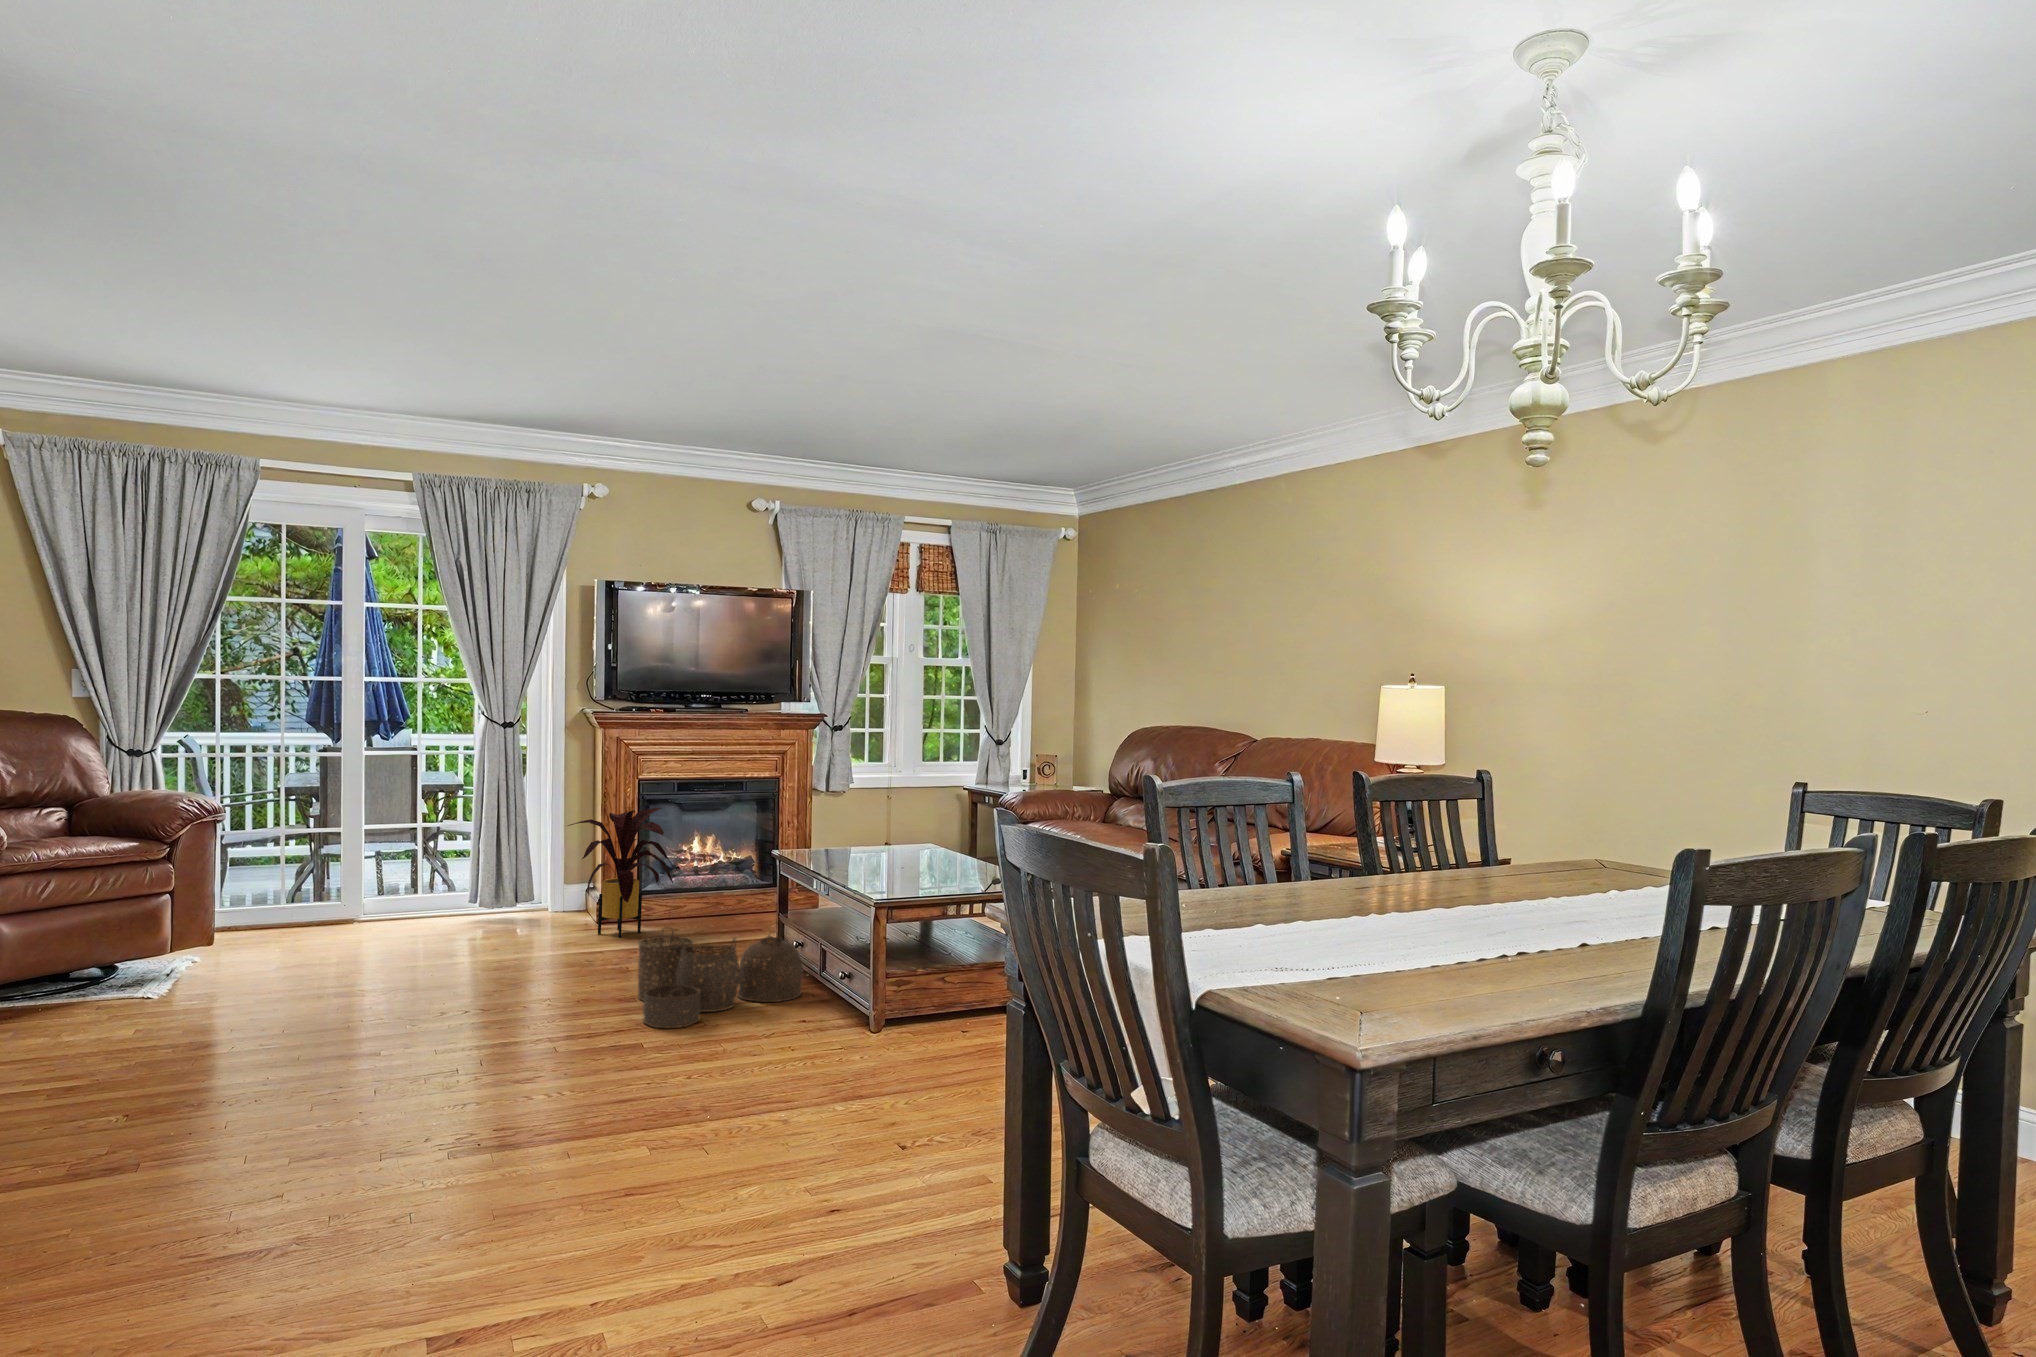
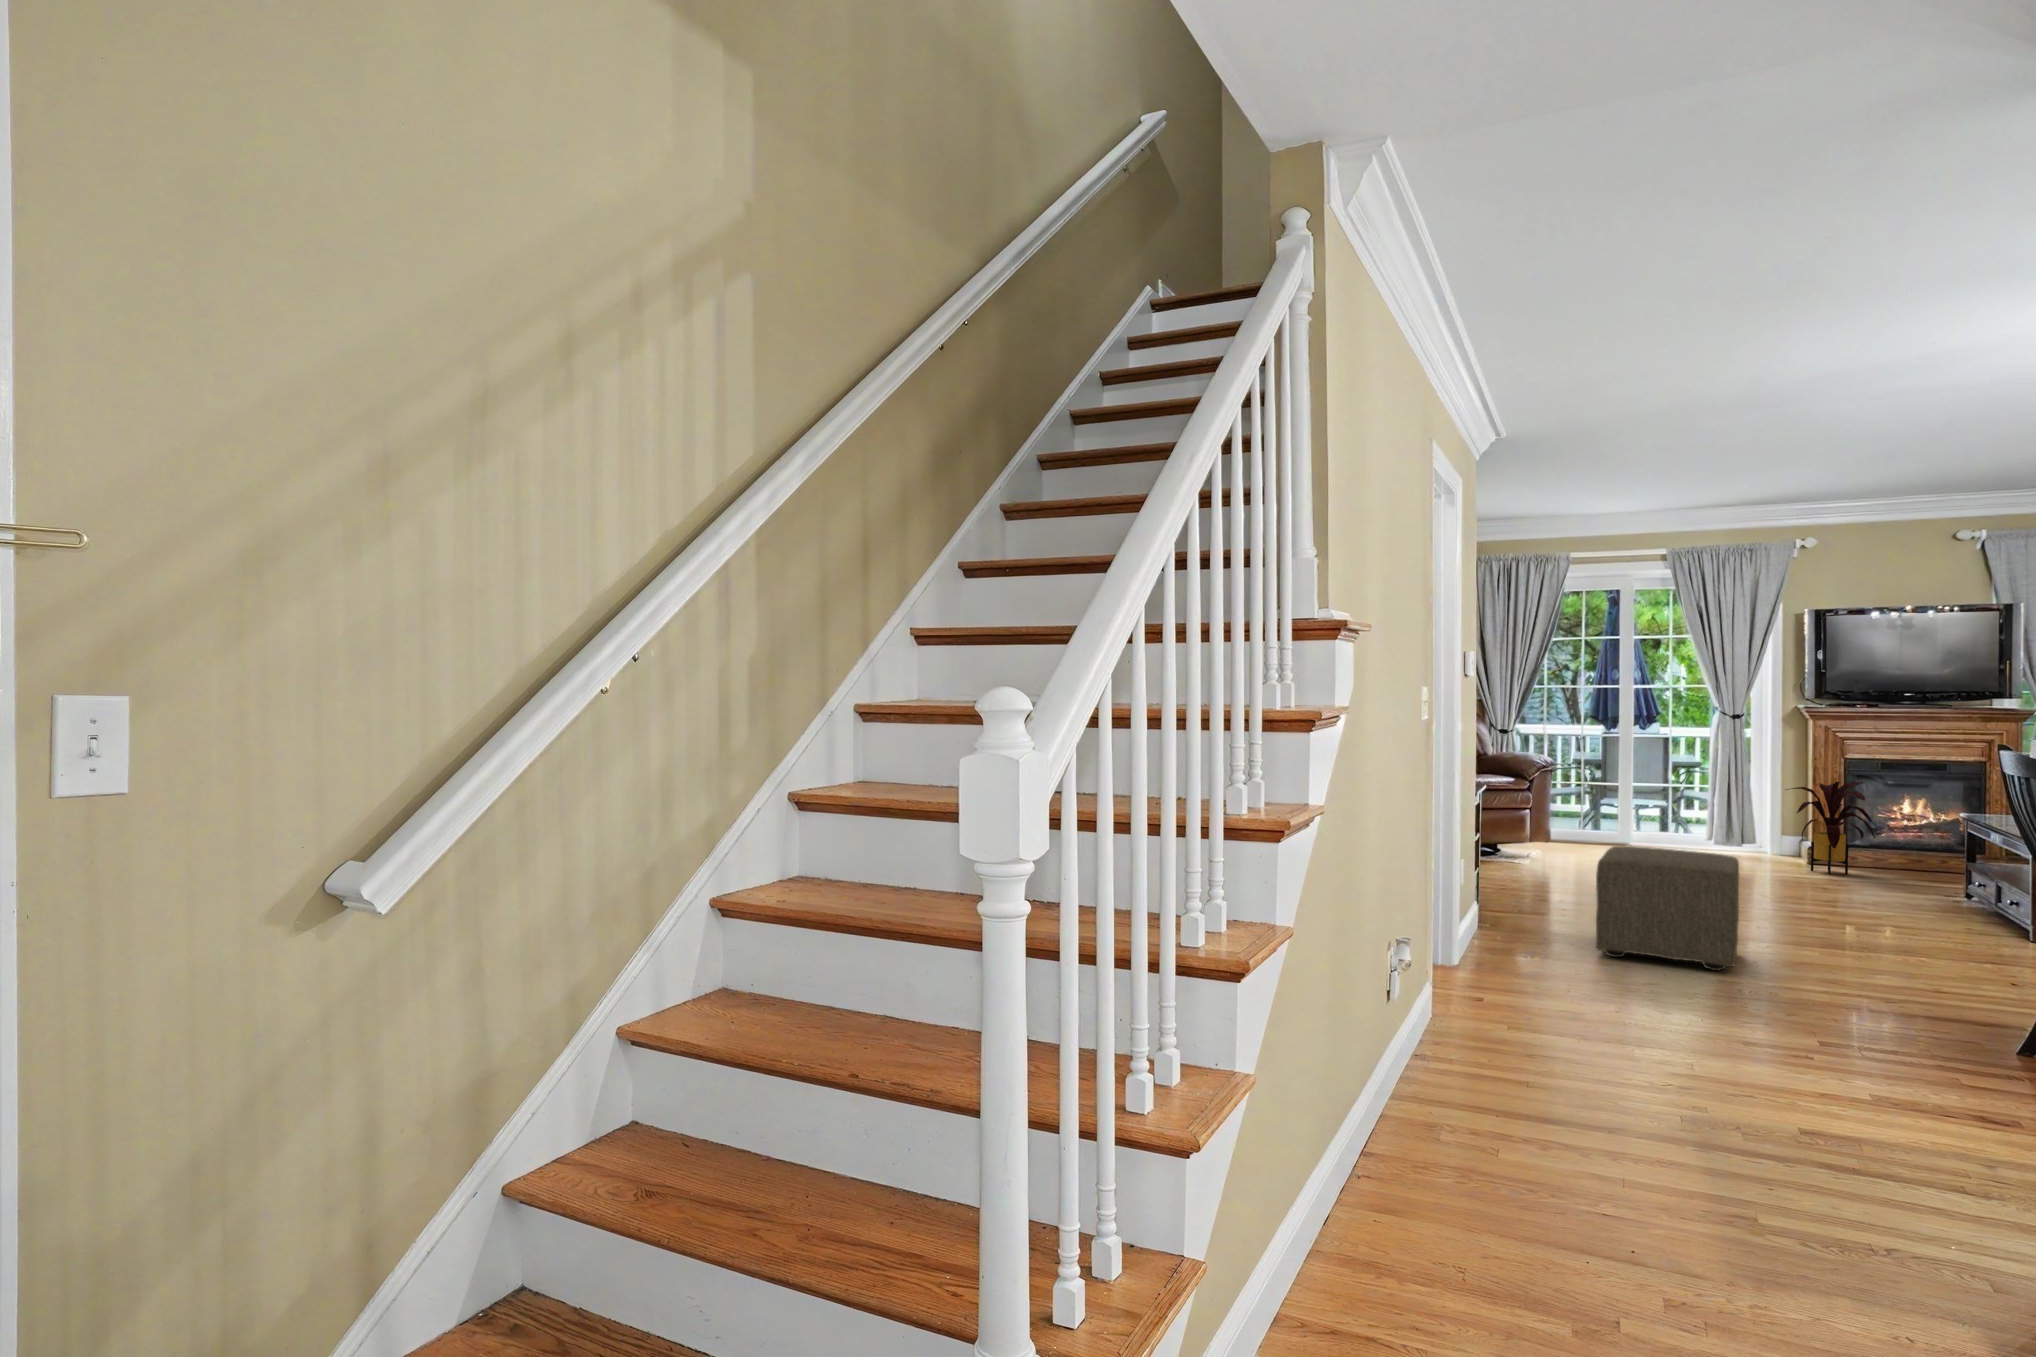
woven basket: present [638,927,802,1028] -> none [1839,859,1986,923]
ottoman: none [194,996,498,1279] -> present [1596,846,1739,971]

